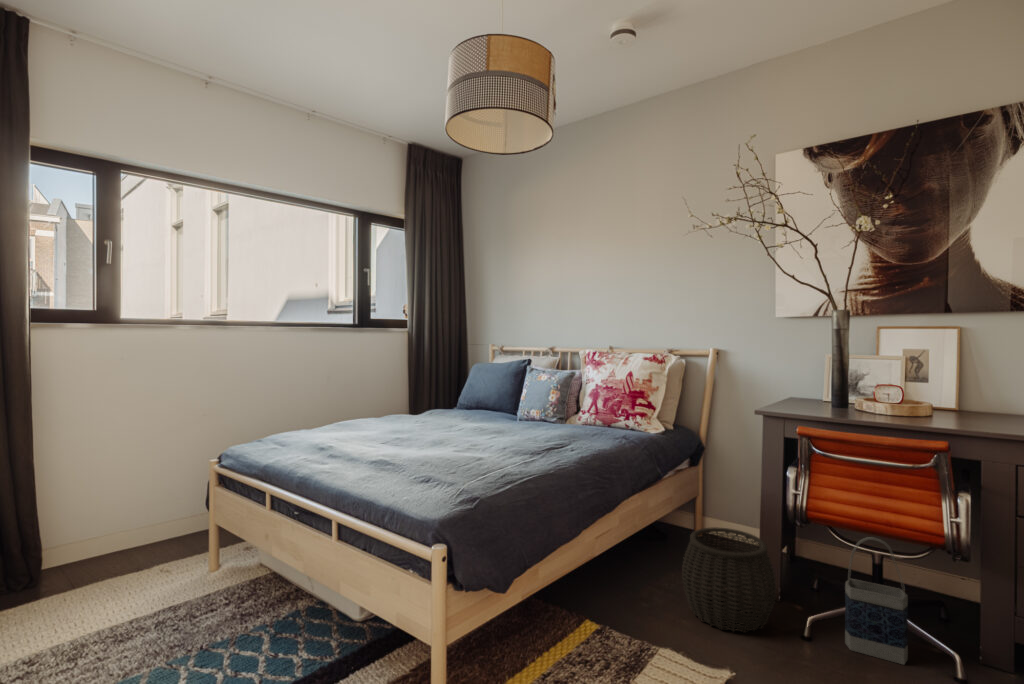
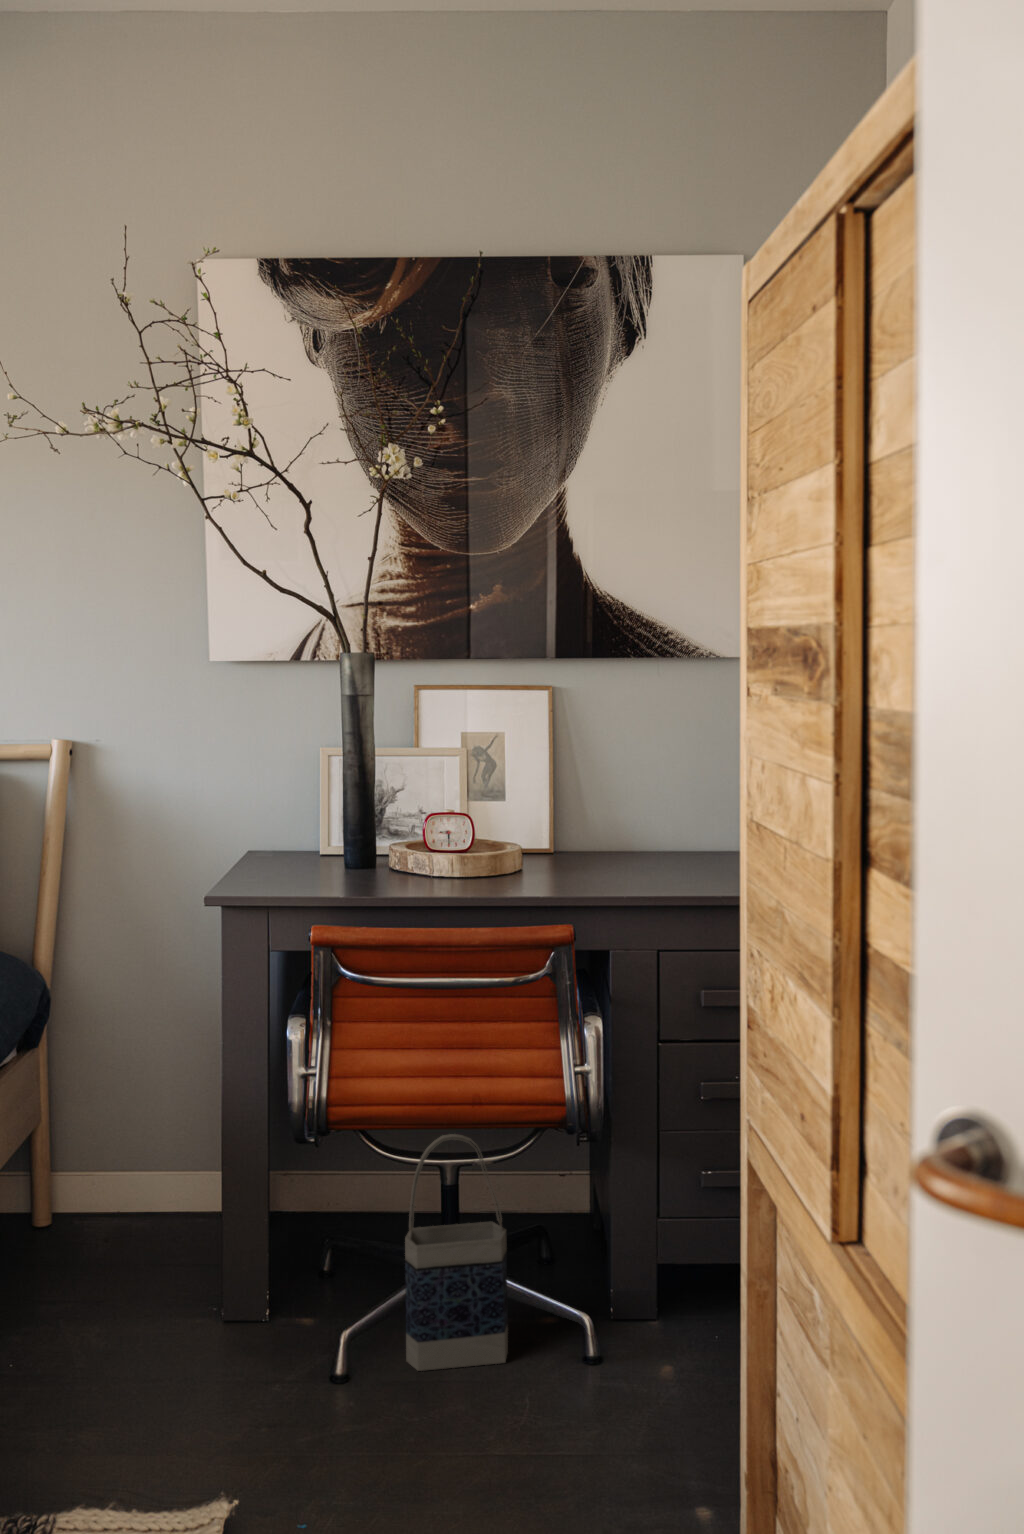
woven basket: present [682,527,776,632] -> none [65,1189,279,1428]

